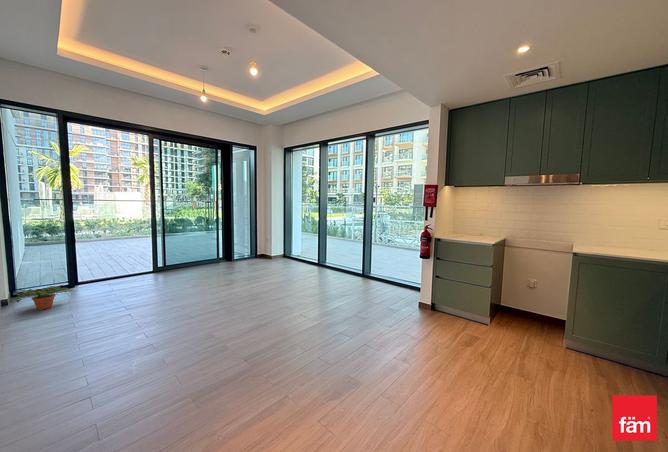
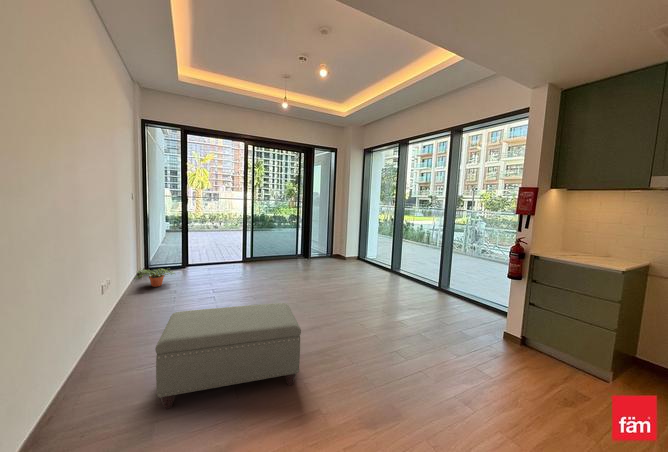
ottoman: none [103,300,260,429] -> present [155,303,301,409]

